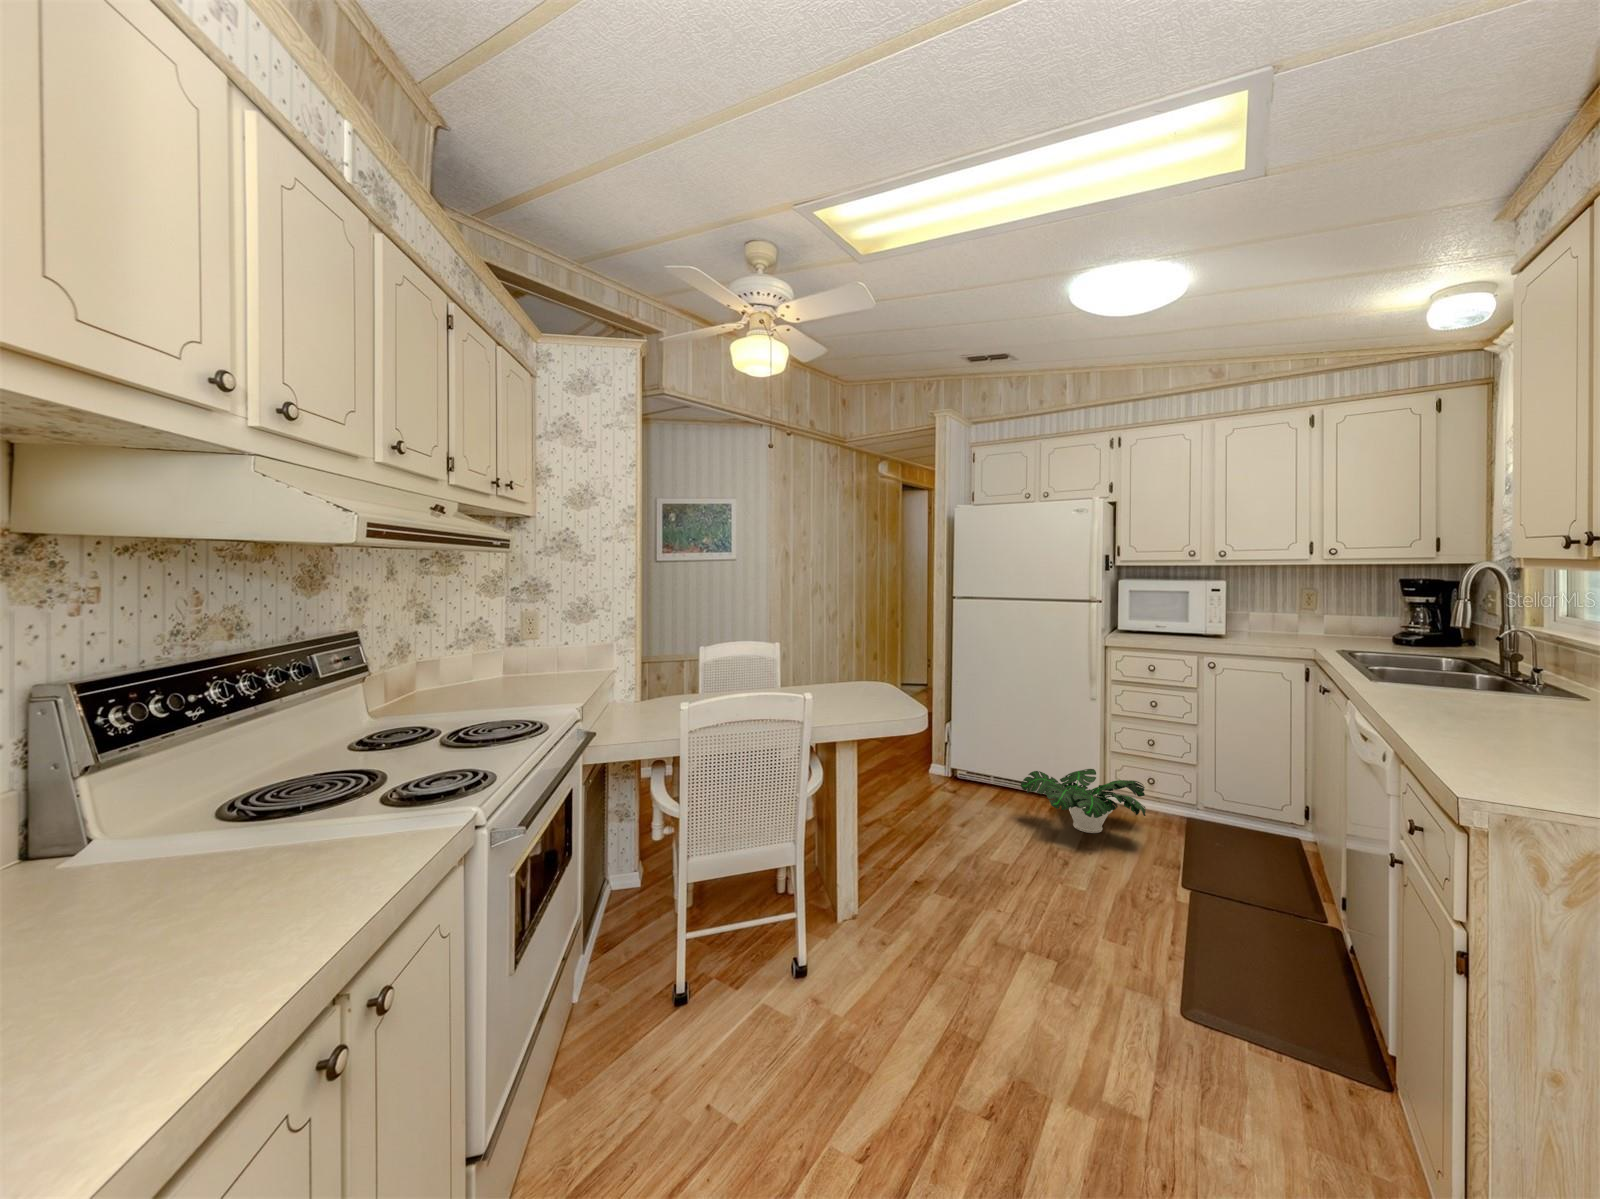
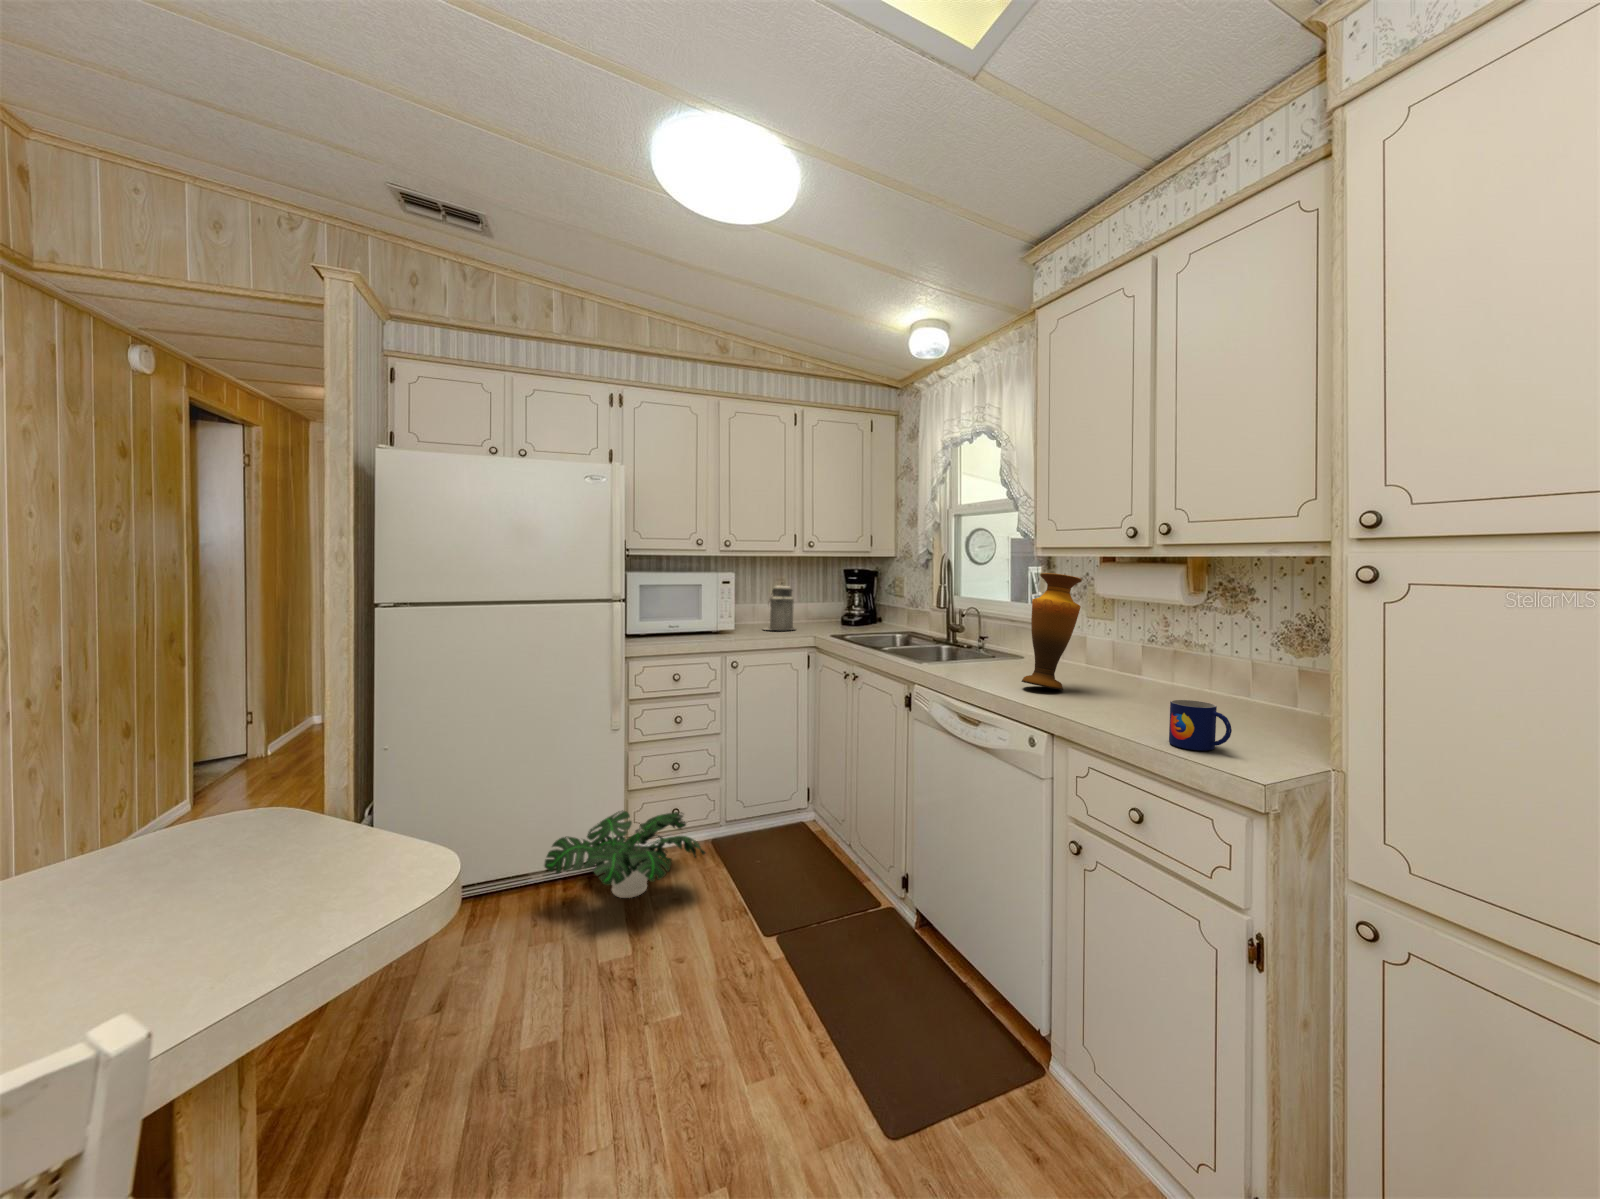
vase: none [1445,585,1549,717] -> present [1022,573,1082,690]
canister: none [1274,590,1319,642] -> present [764,584,794,630]
mug: none [1471,716,1535,769] -> present [1169,700,1232,750]

